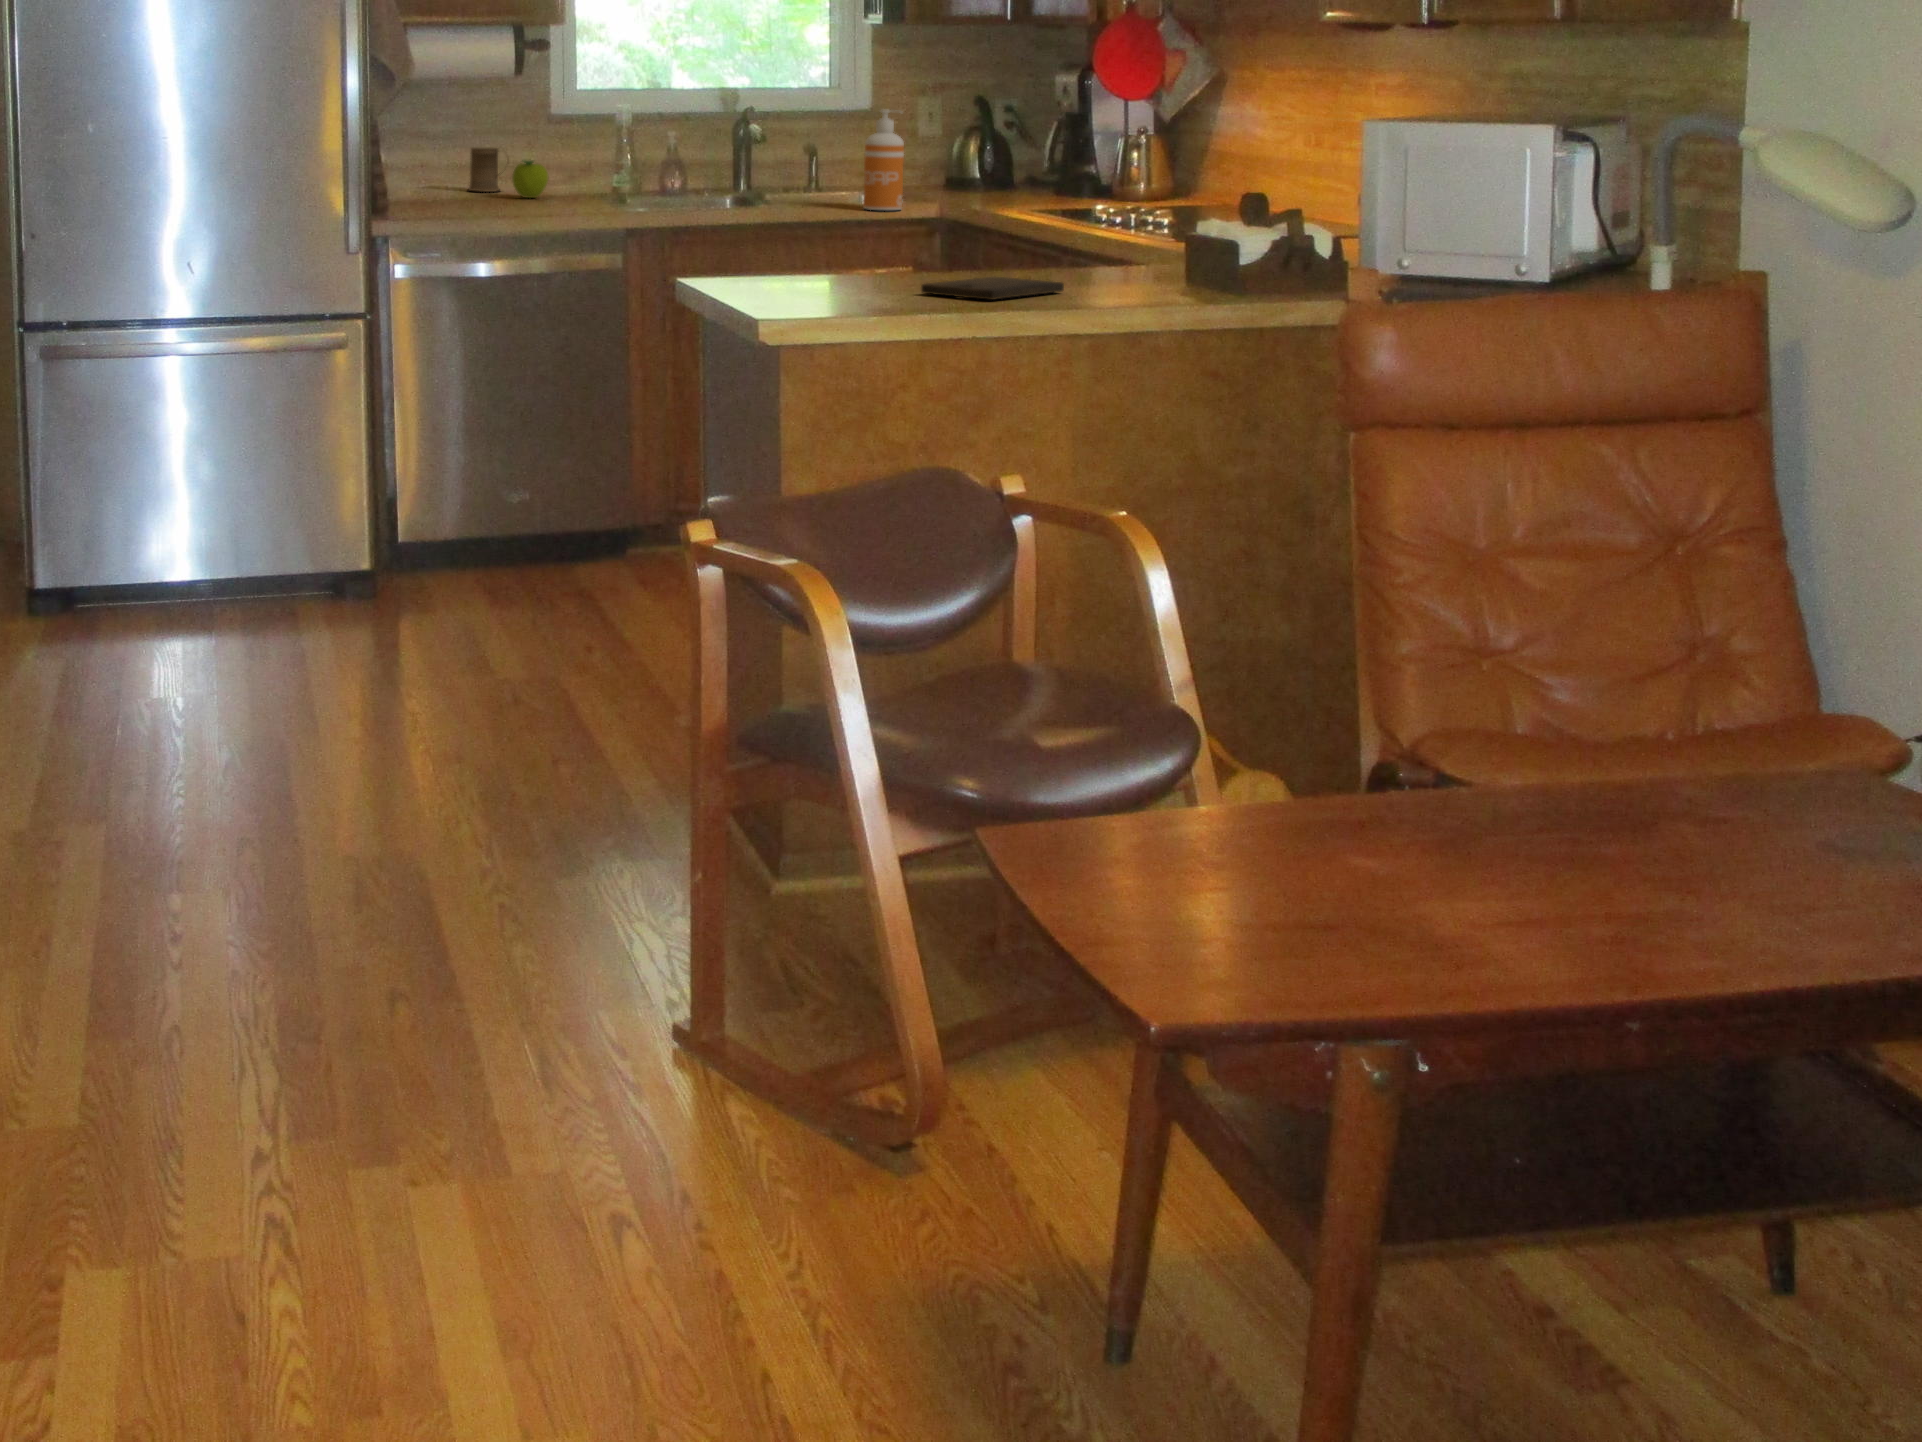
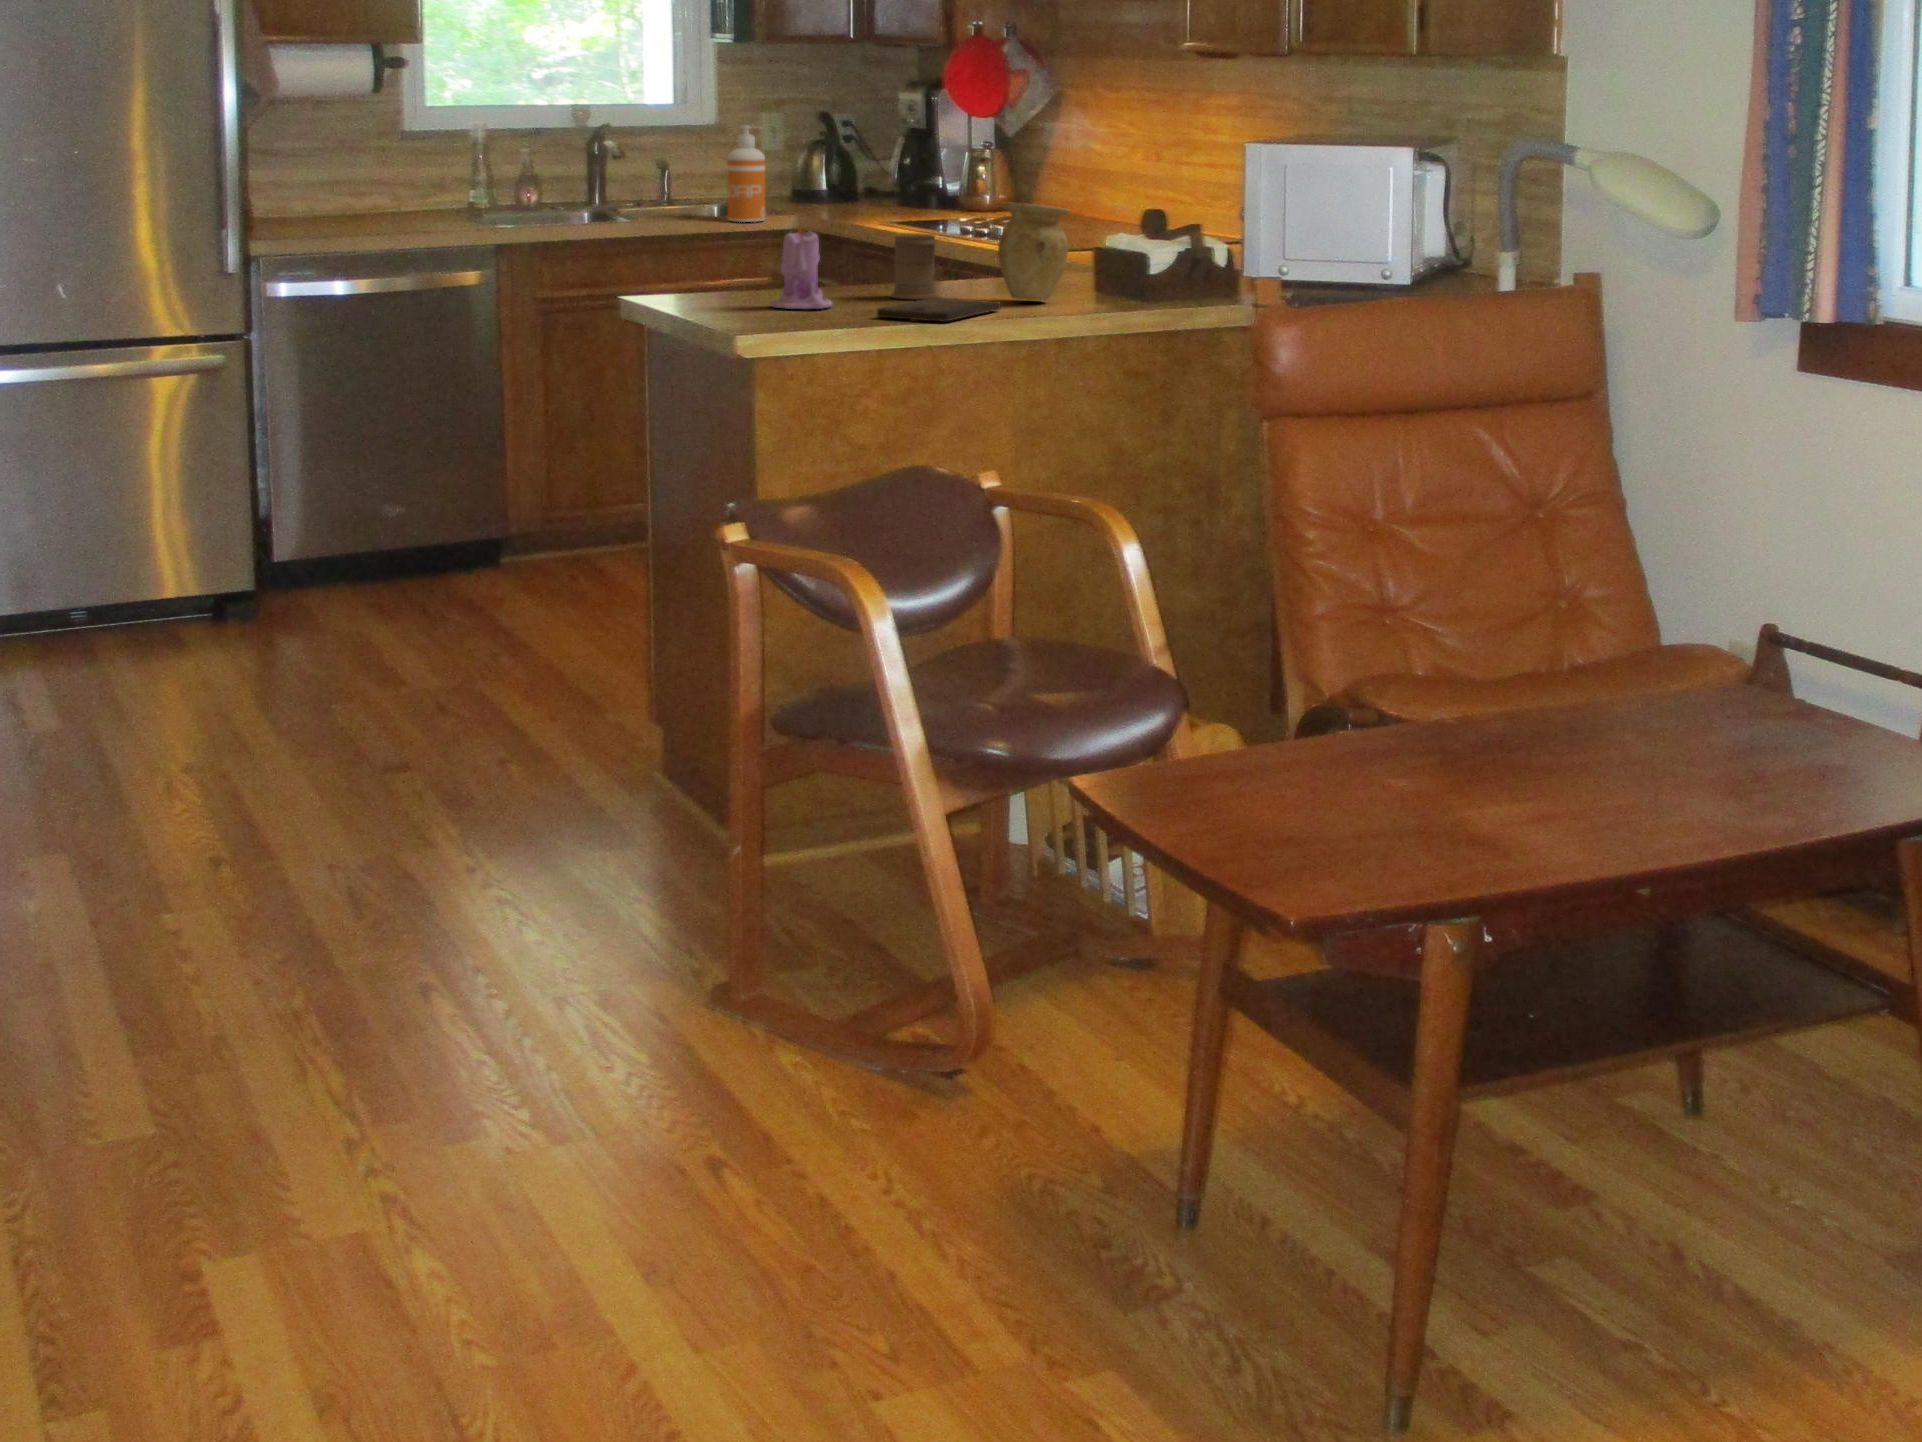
mug: present [468,148,499,192] -> present [891,233,954,299]
fruit: present [512,161,548,198] -> none [376,179,413,218]
vase: none [1071,176,1154,284] -> present [998,202,1070,300]
candle: none [817,190,885,284] -> present [769,226,832,309]

